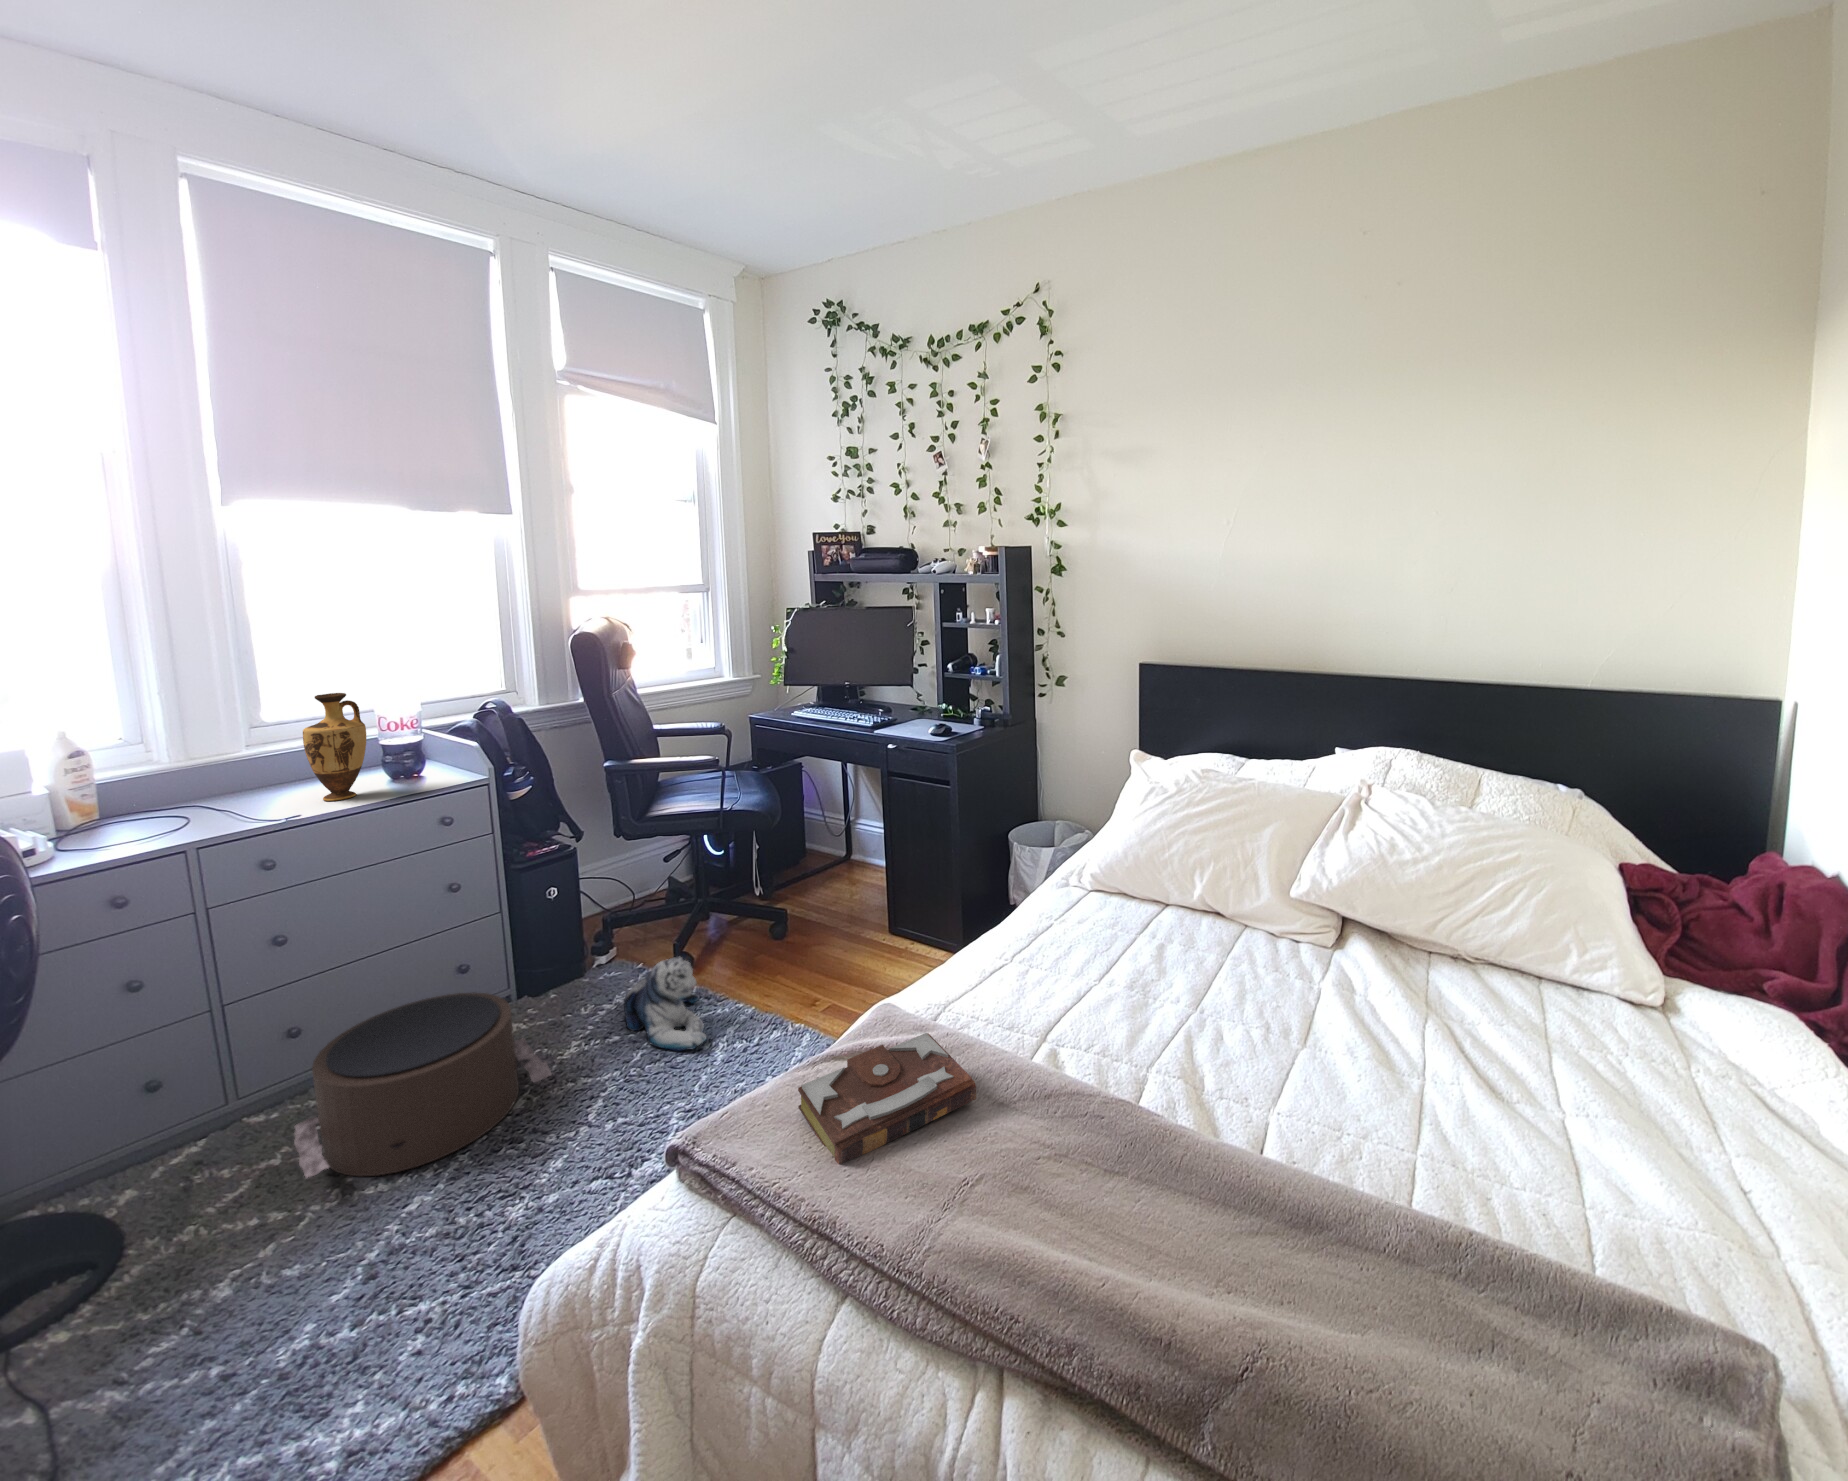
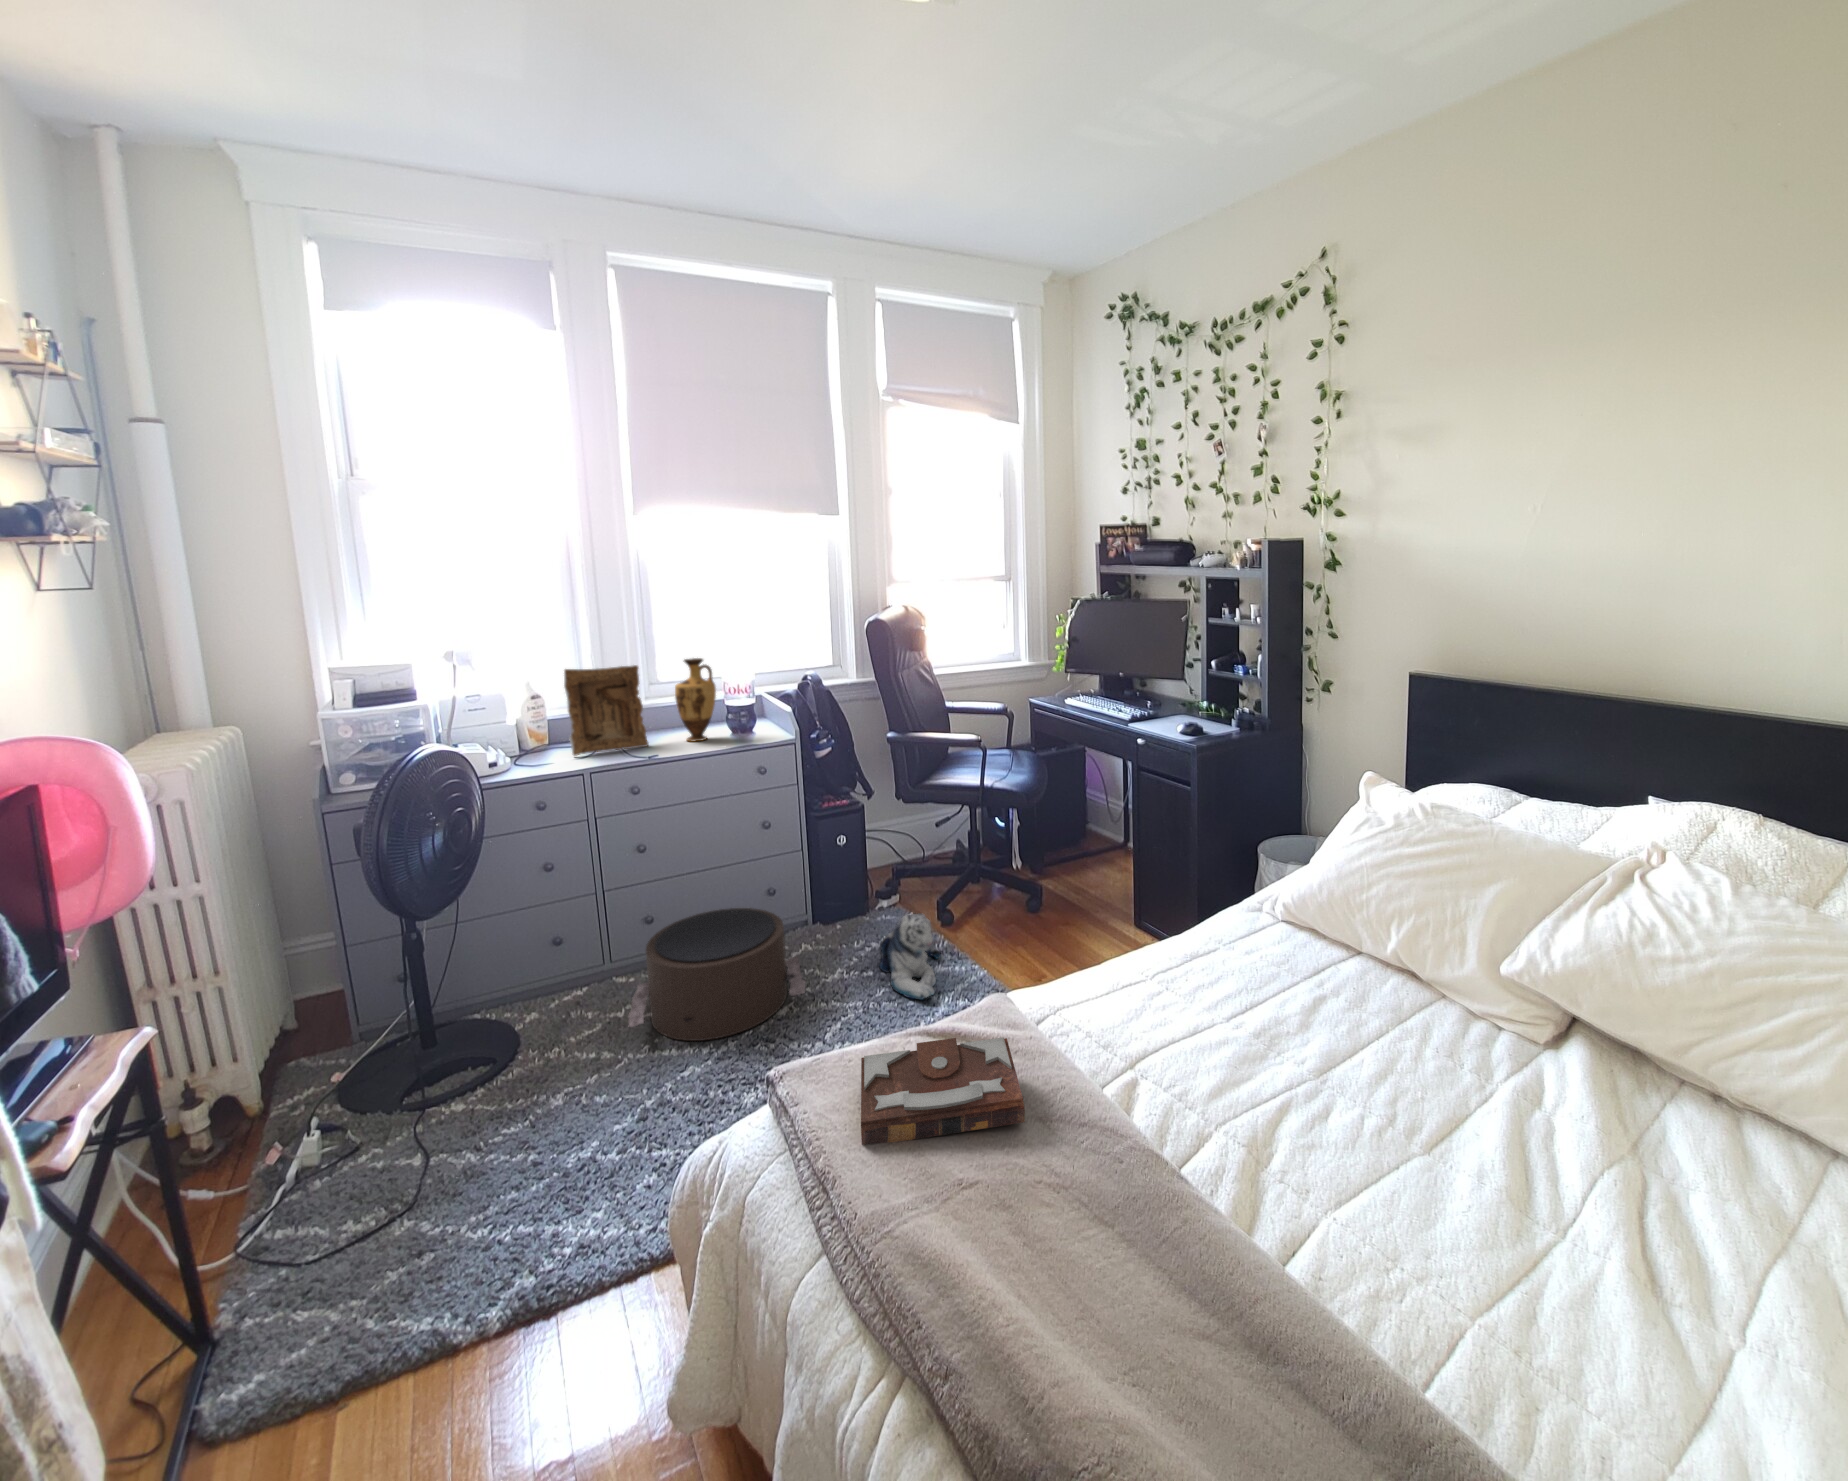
picture frame: none [112,708,266,841] -> present [564,665,649,756]

